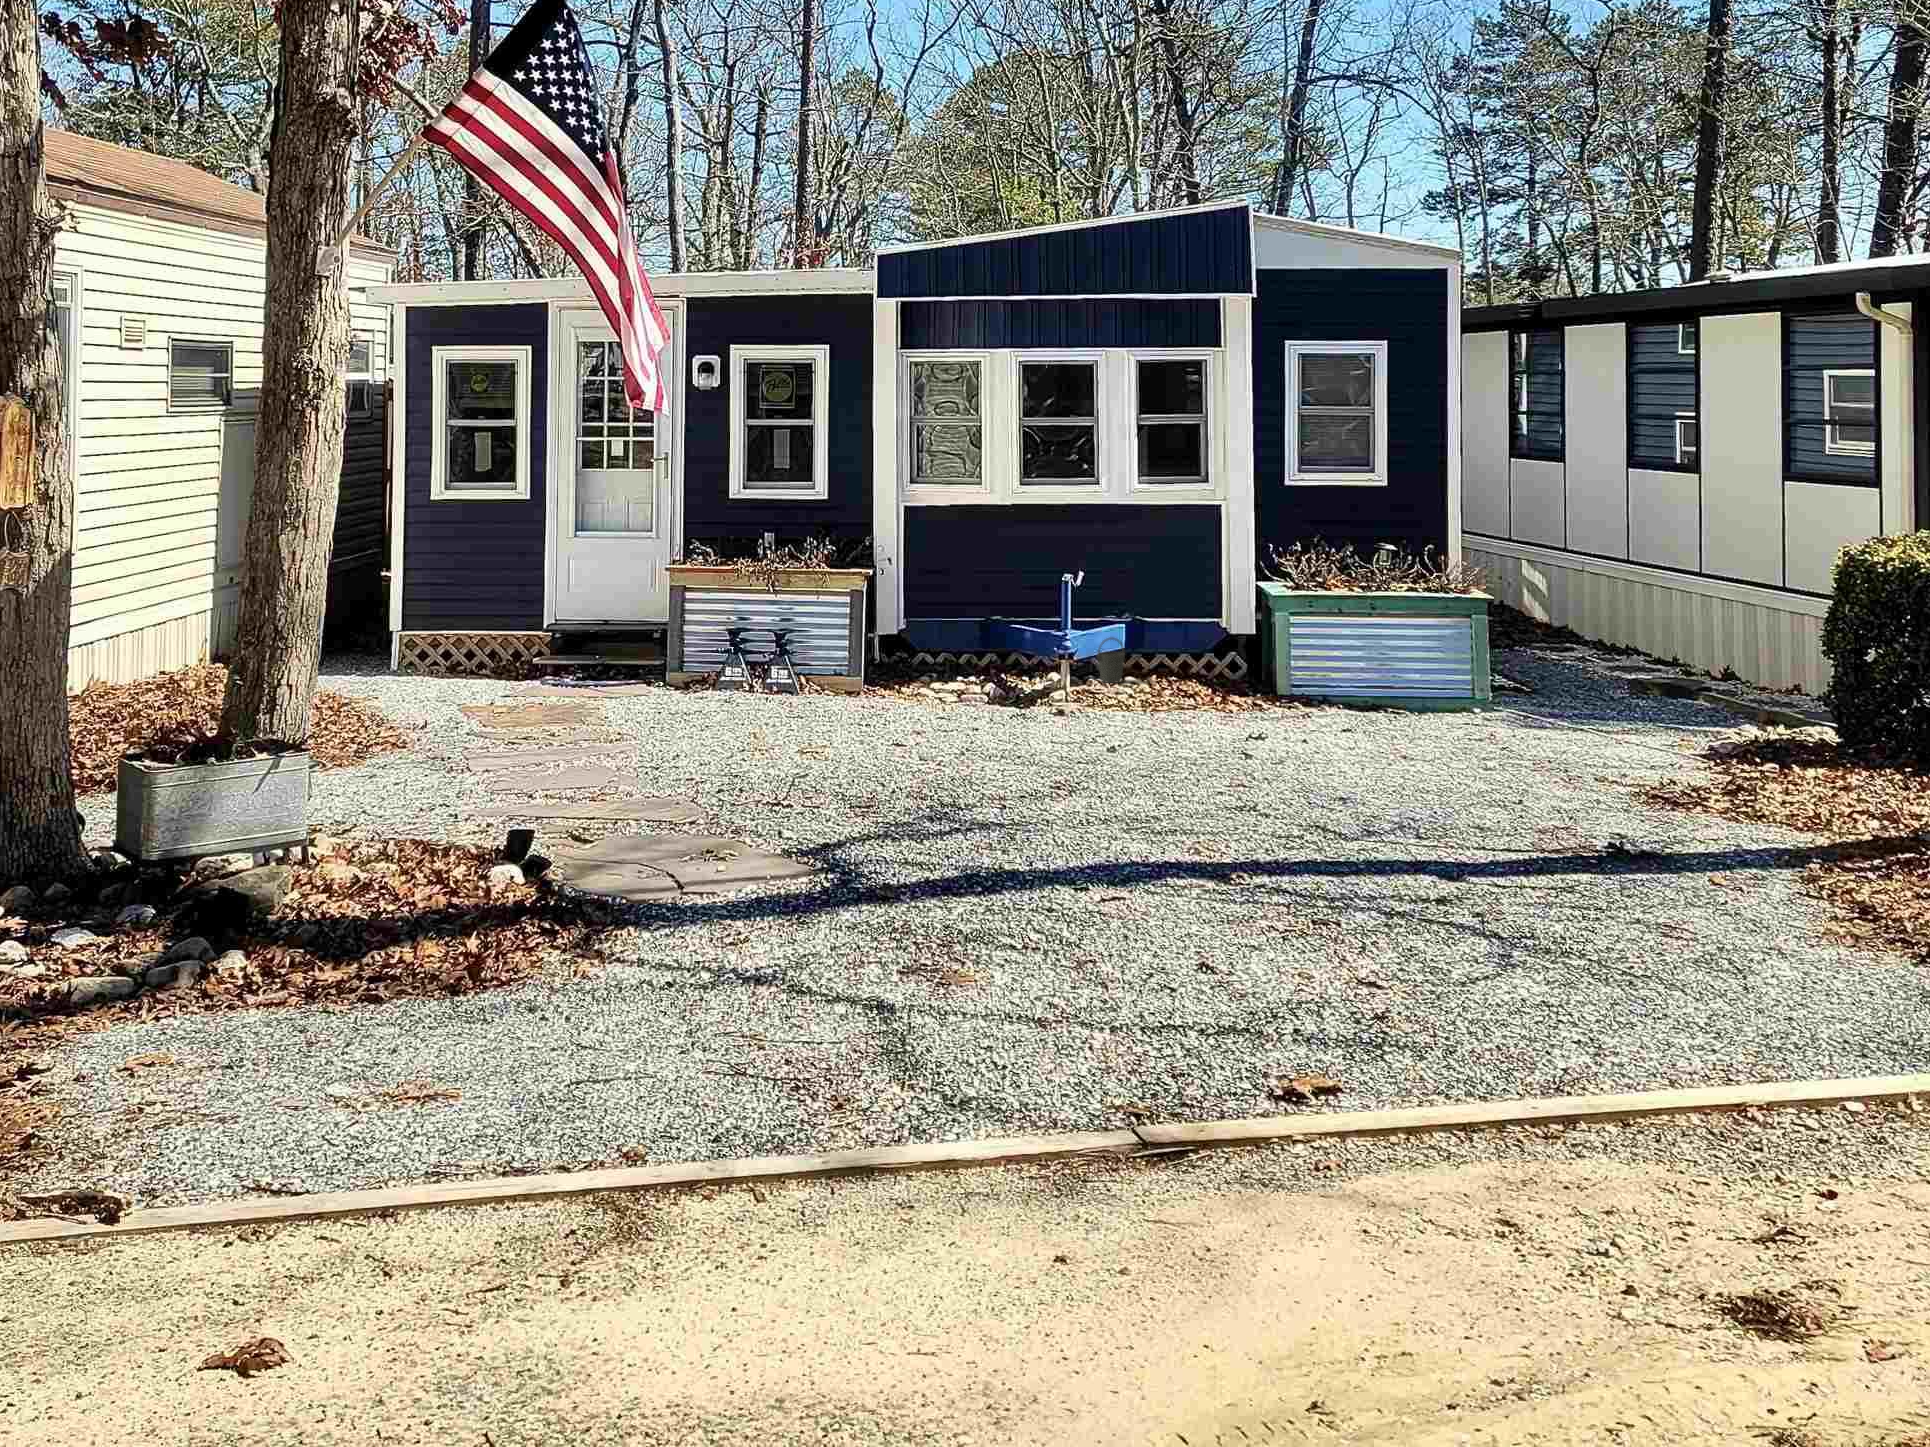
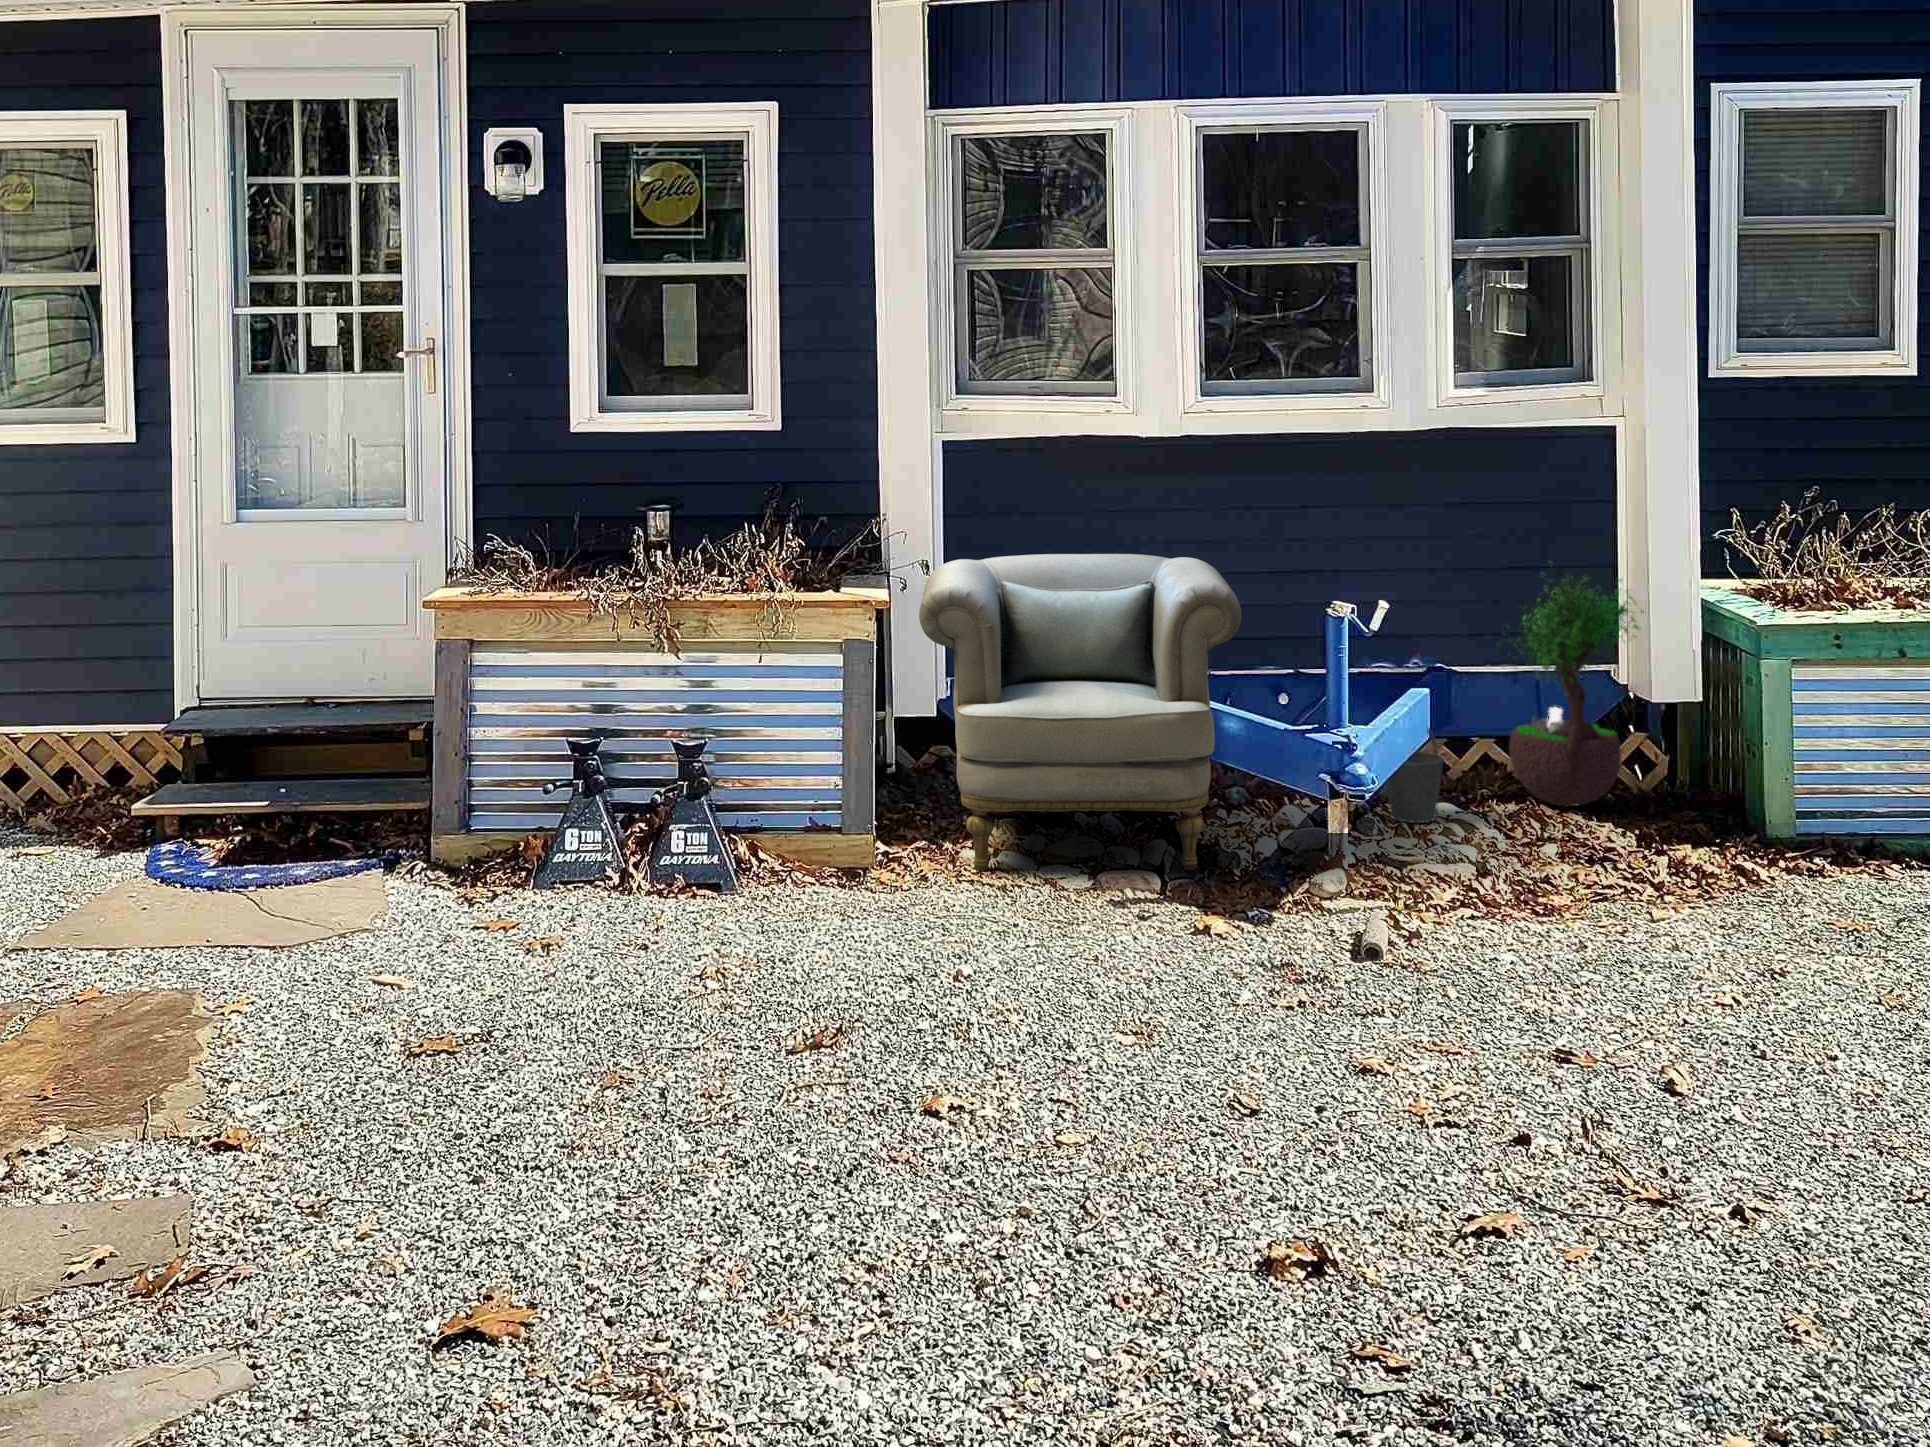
armchair: none [882,558,1026,692] -> present [919,554,1241,871]
potted tree: none [1152,564,1220,680] -> present [1500,562,1644,807]

